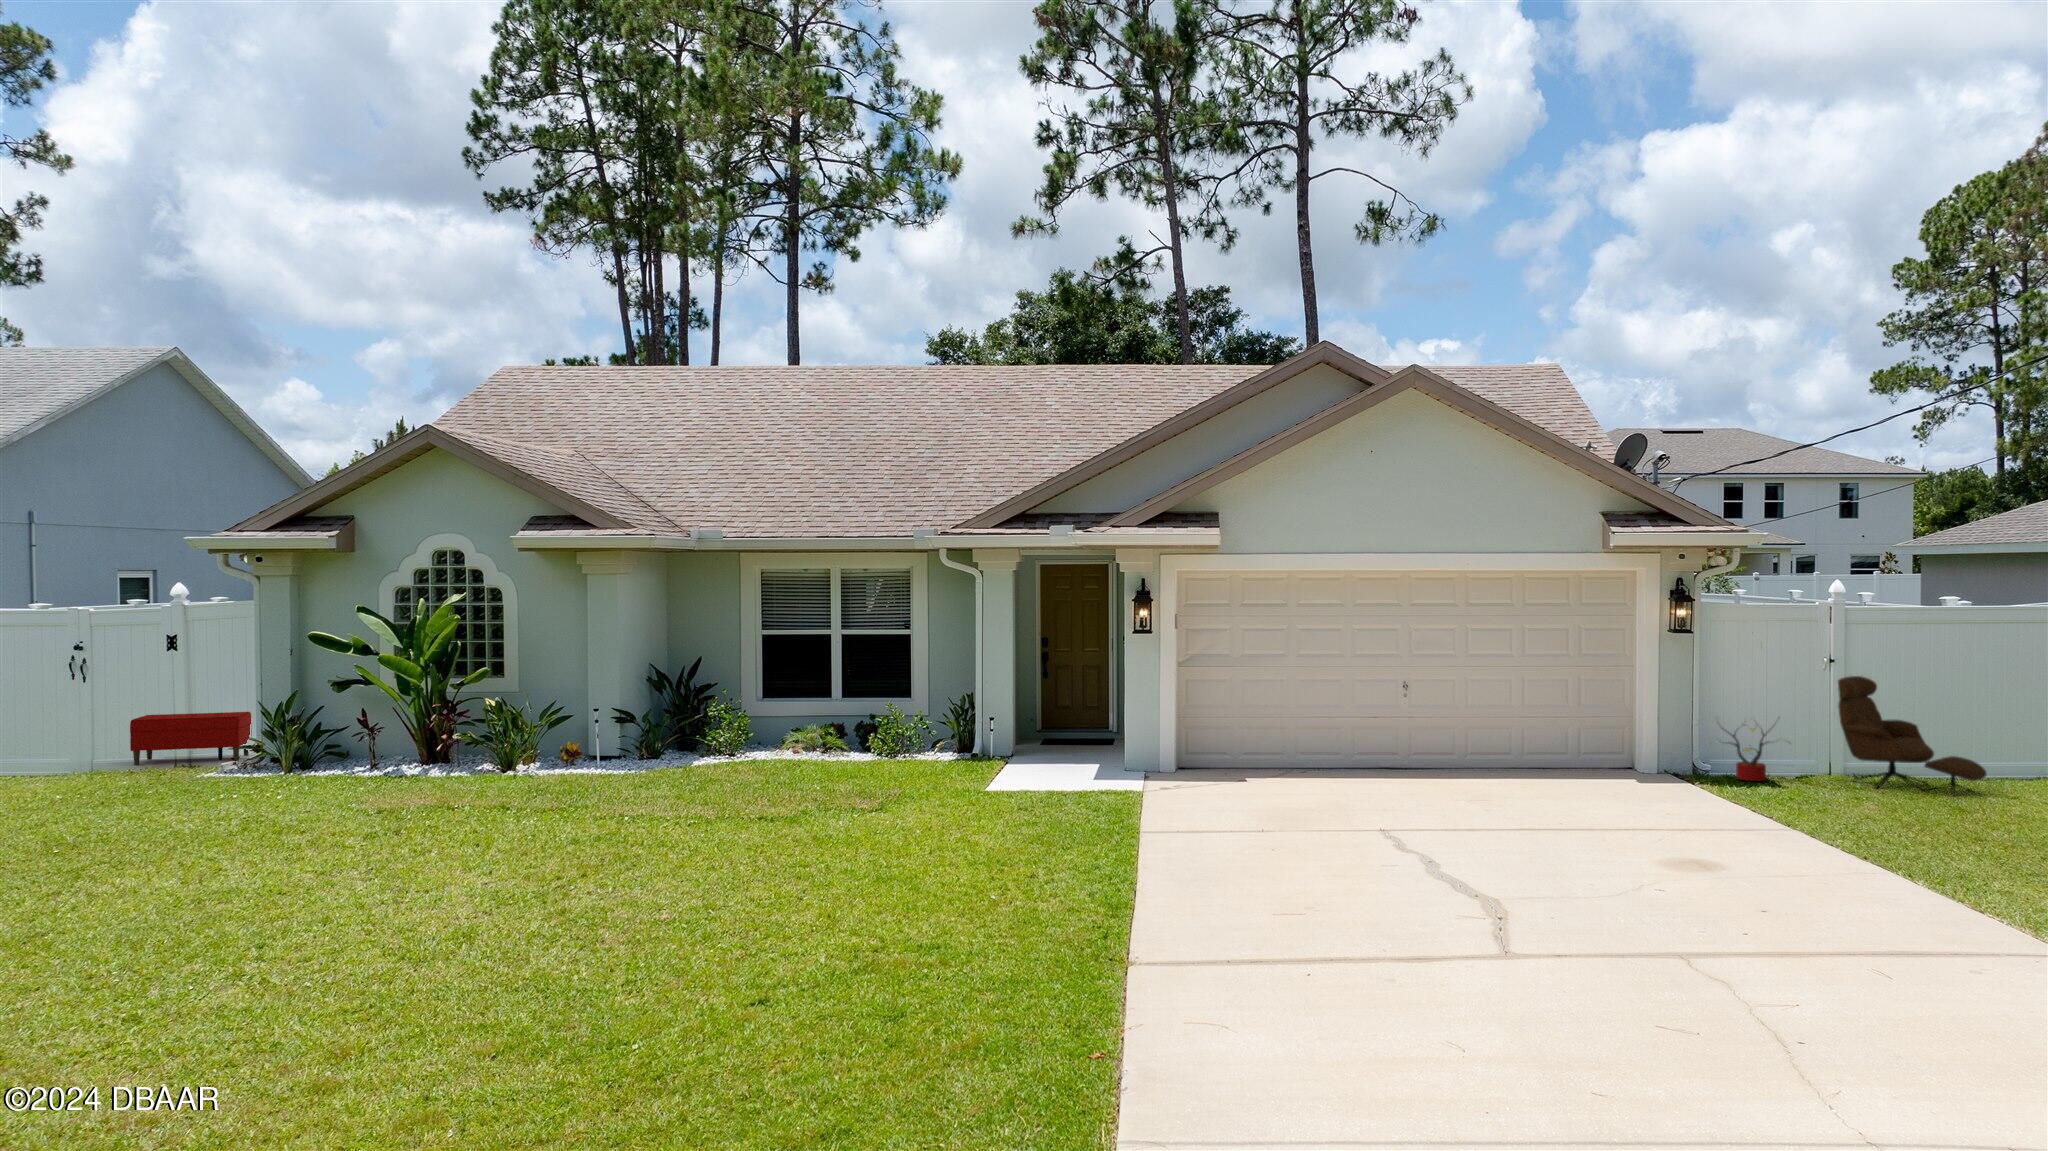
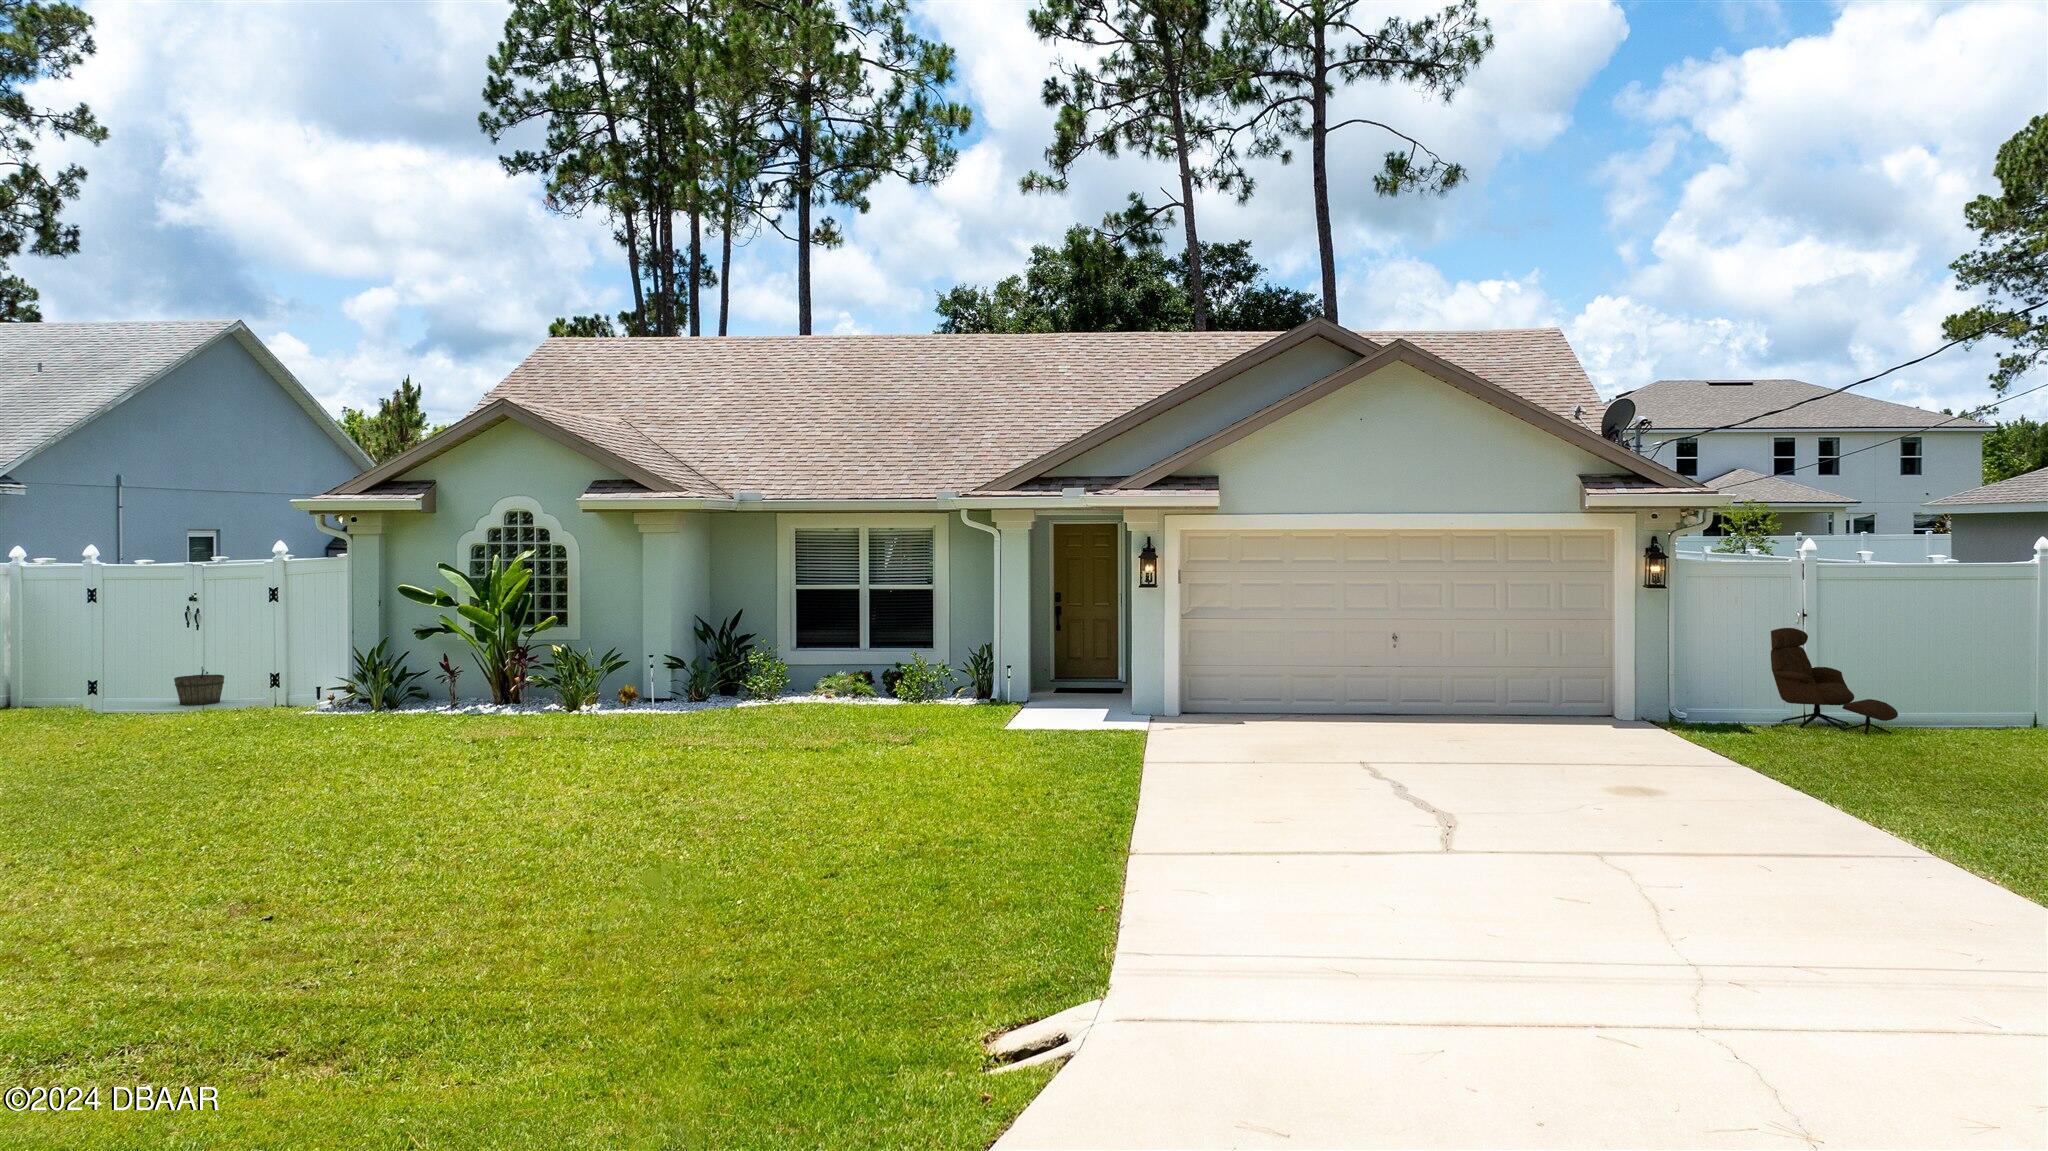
bench: present [130,712,251,765] -> none [238,657,342,704]
wooden bucket: none [58,723,117,767] -> present [174,667,224,705]
decorative plant: present [1729,728,1791,781] -> none [1654,664,1729,721]

